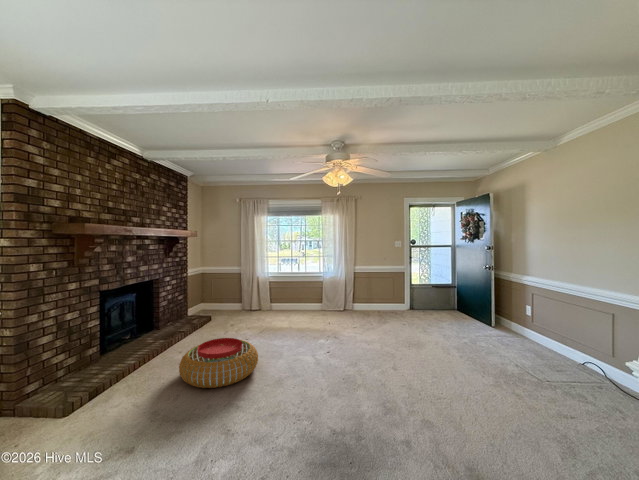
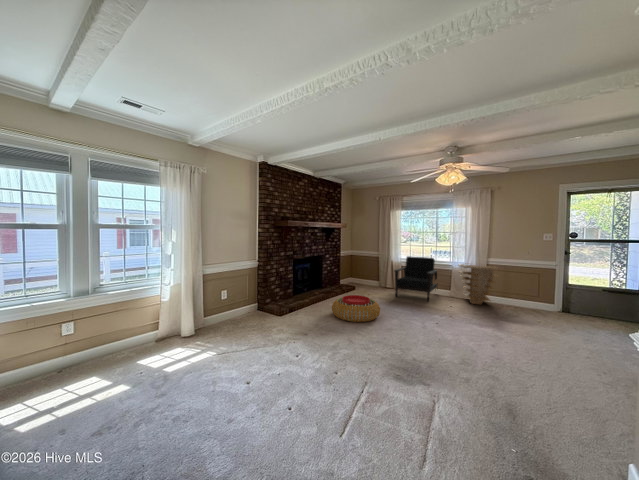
armchair: none [265,270,312,324] -> present [394,256,438,301]
side table: none [332,274,376,319] -> present [458,263,499,304]

